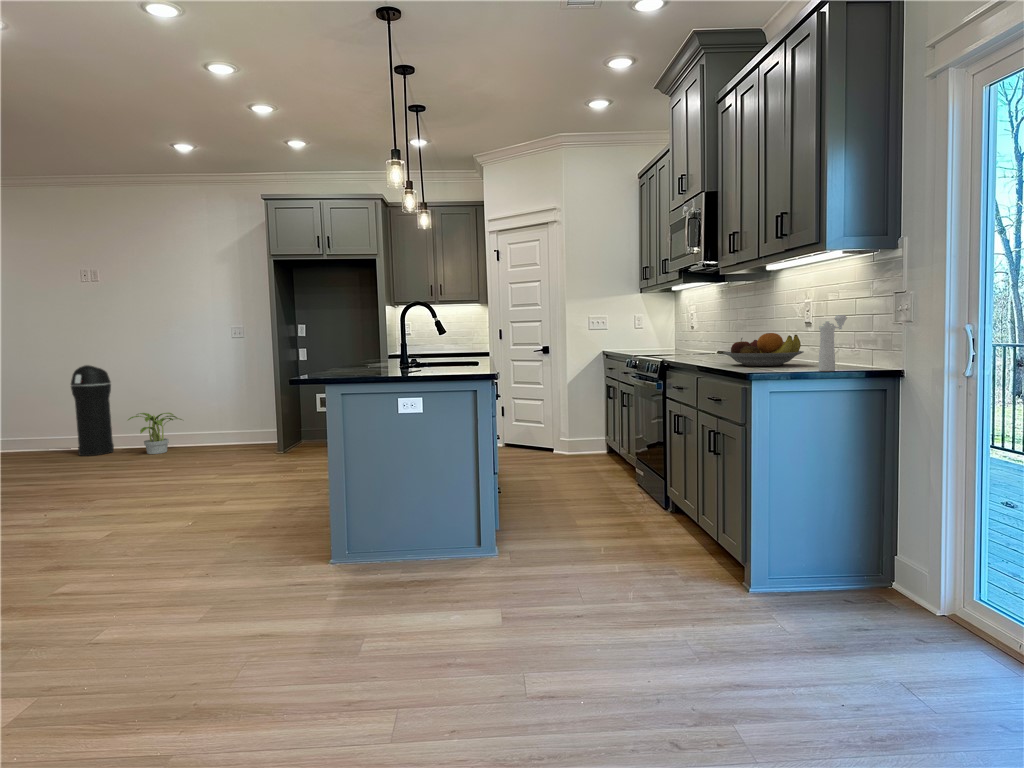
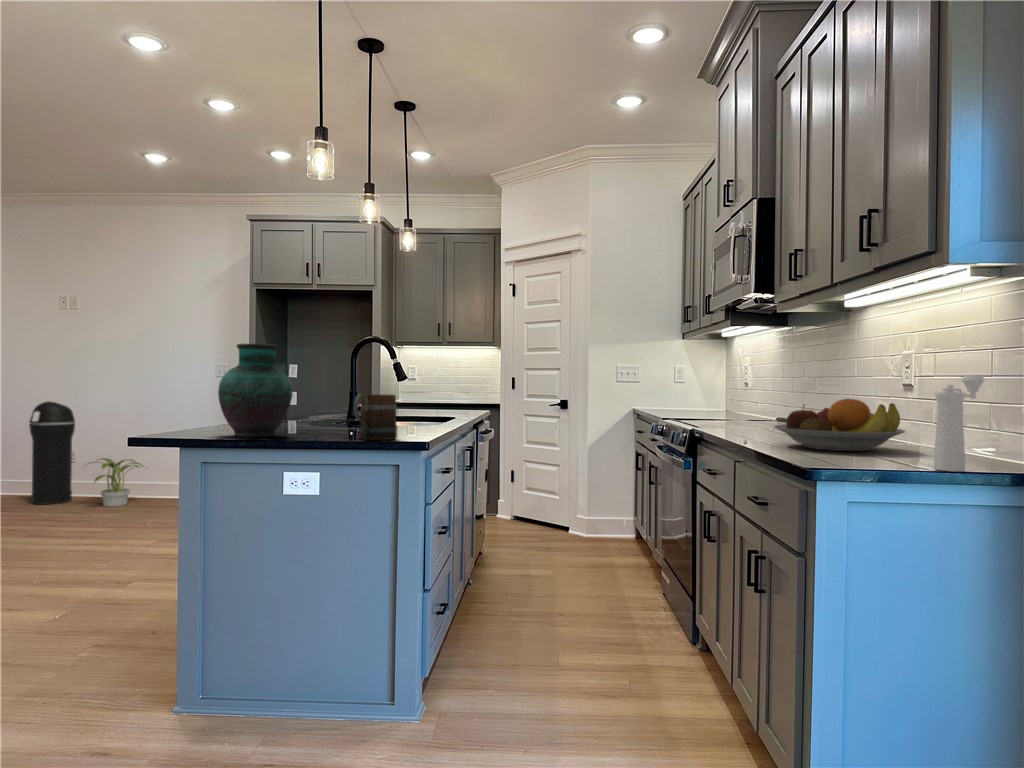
vase: none [349,310,398,375] -> present [218,344,292,437]
mug: none [446,342,471,374] -> present [354,394,397,440]

